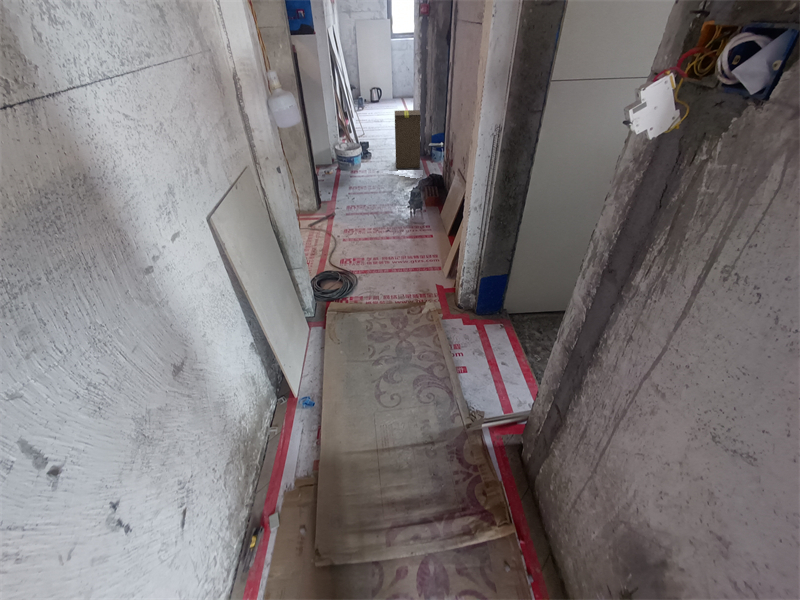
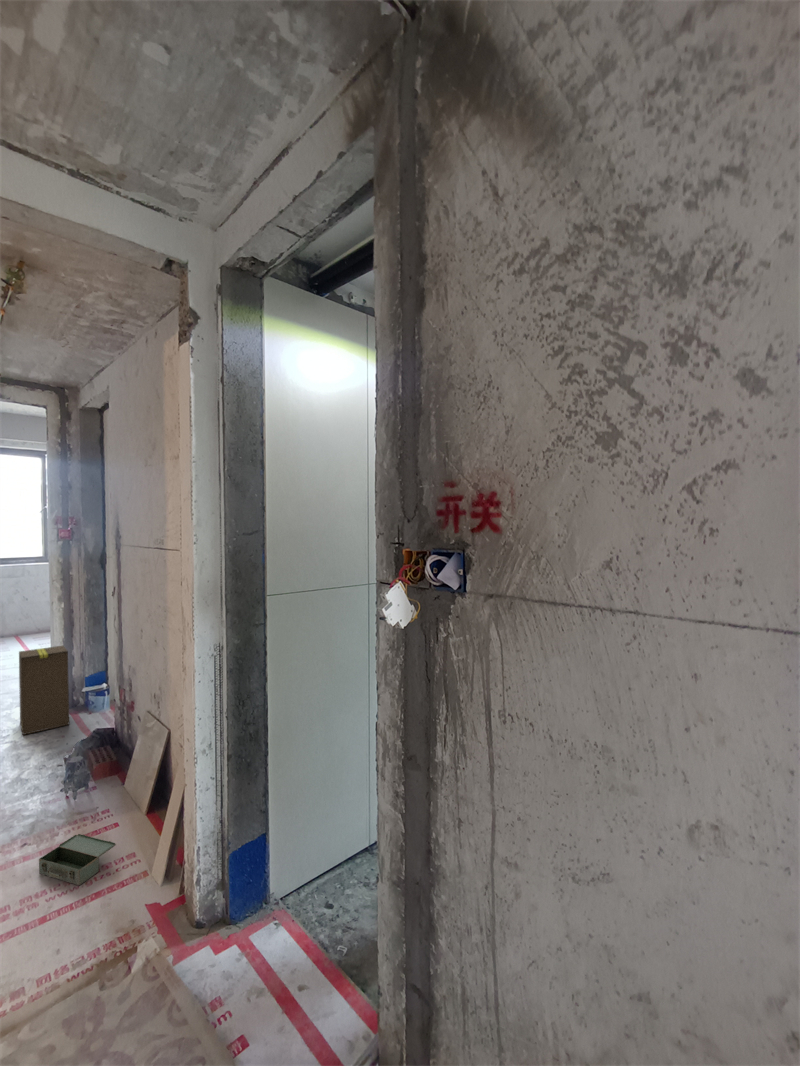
toolbox: none [392,234,428,261] -> present [39,834,116,885]

